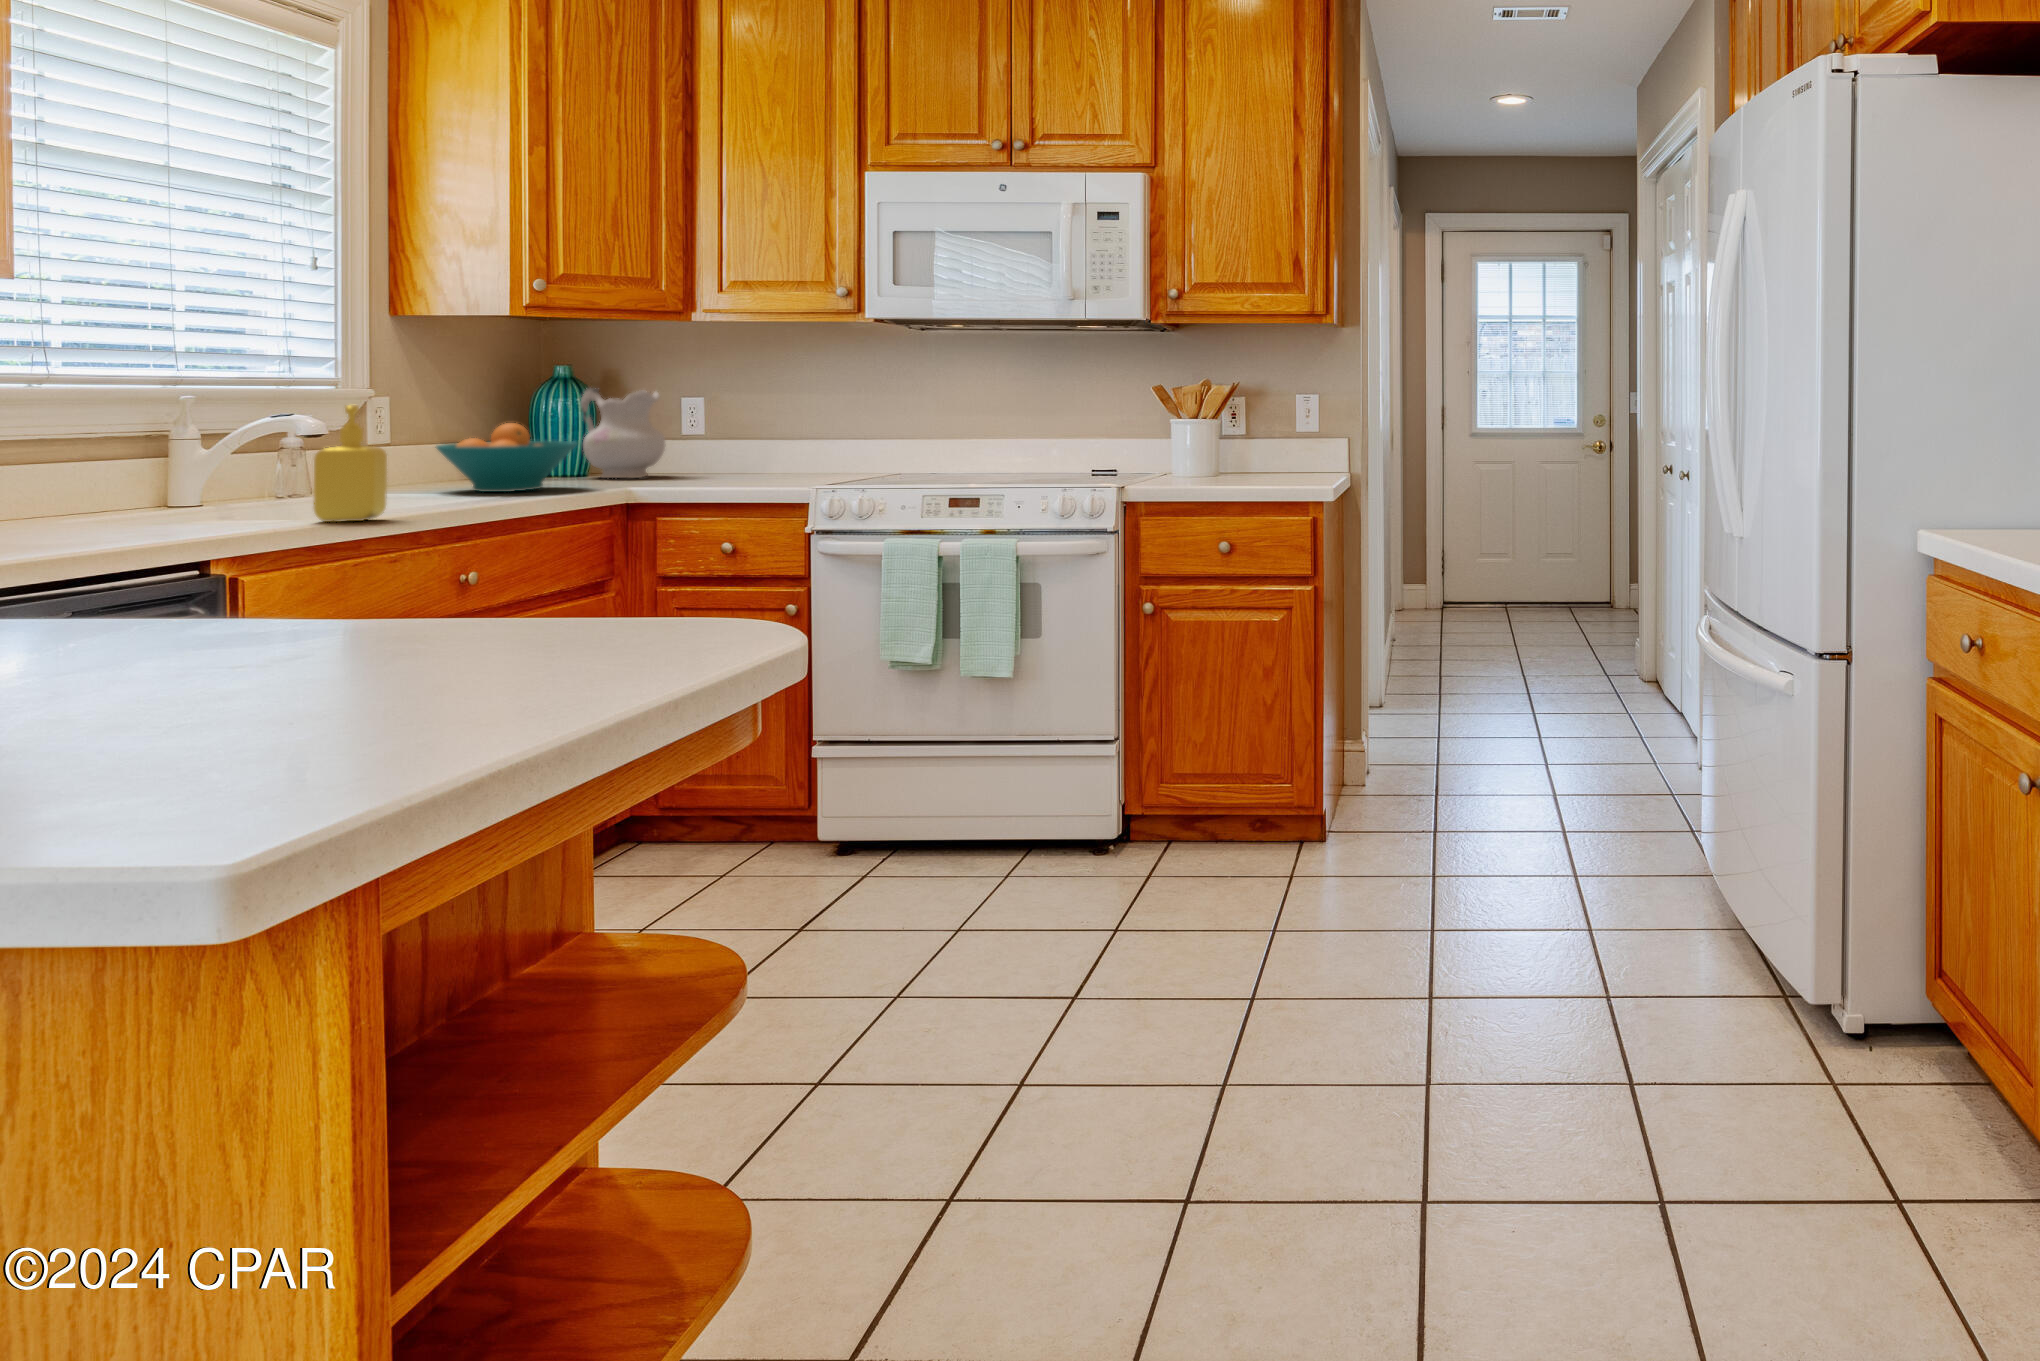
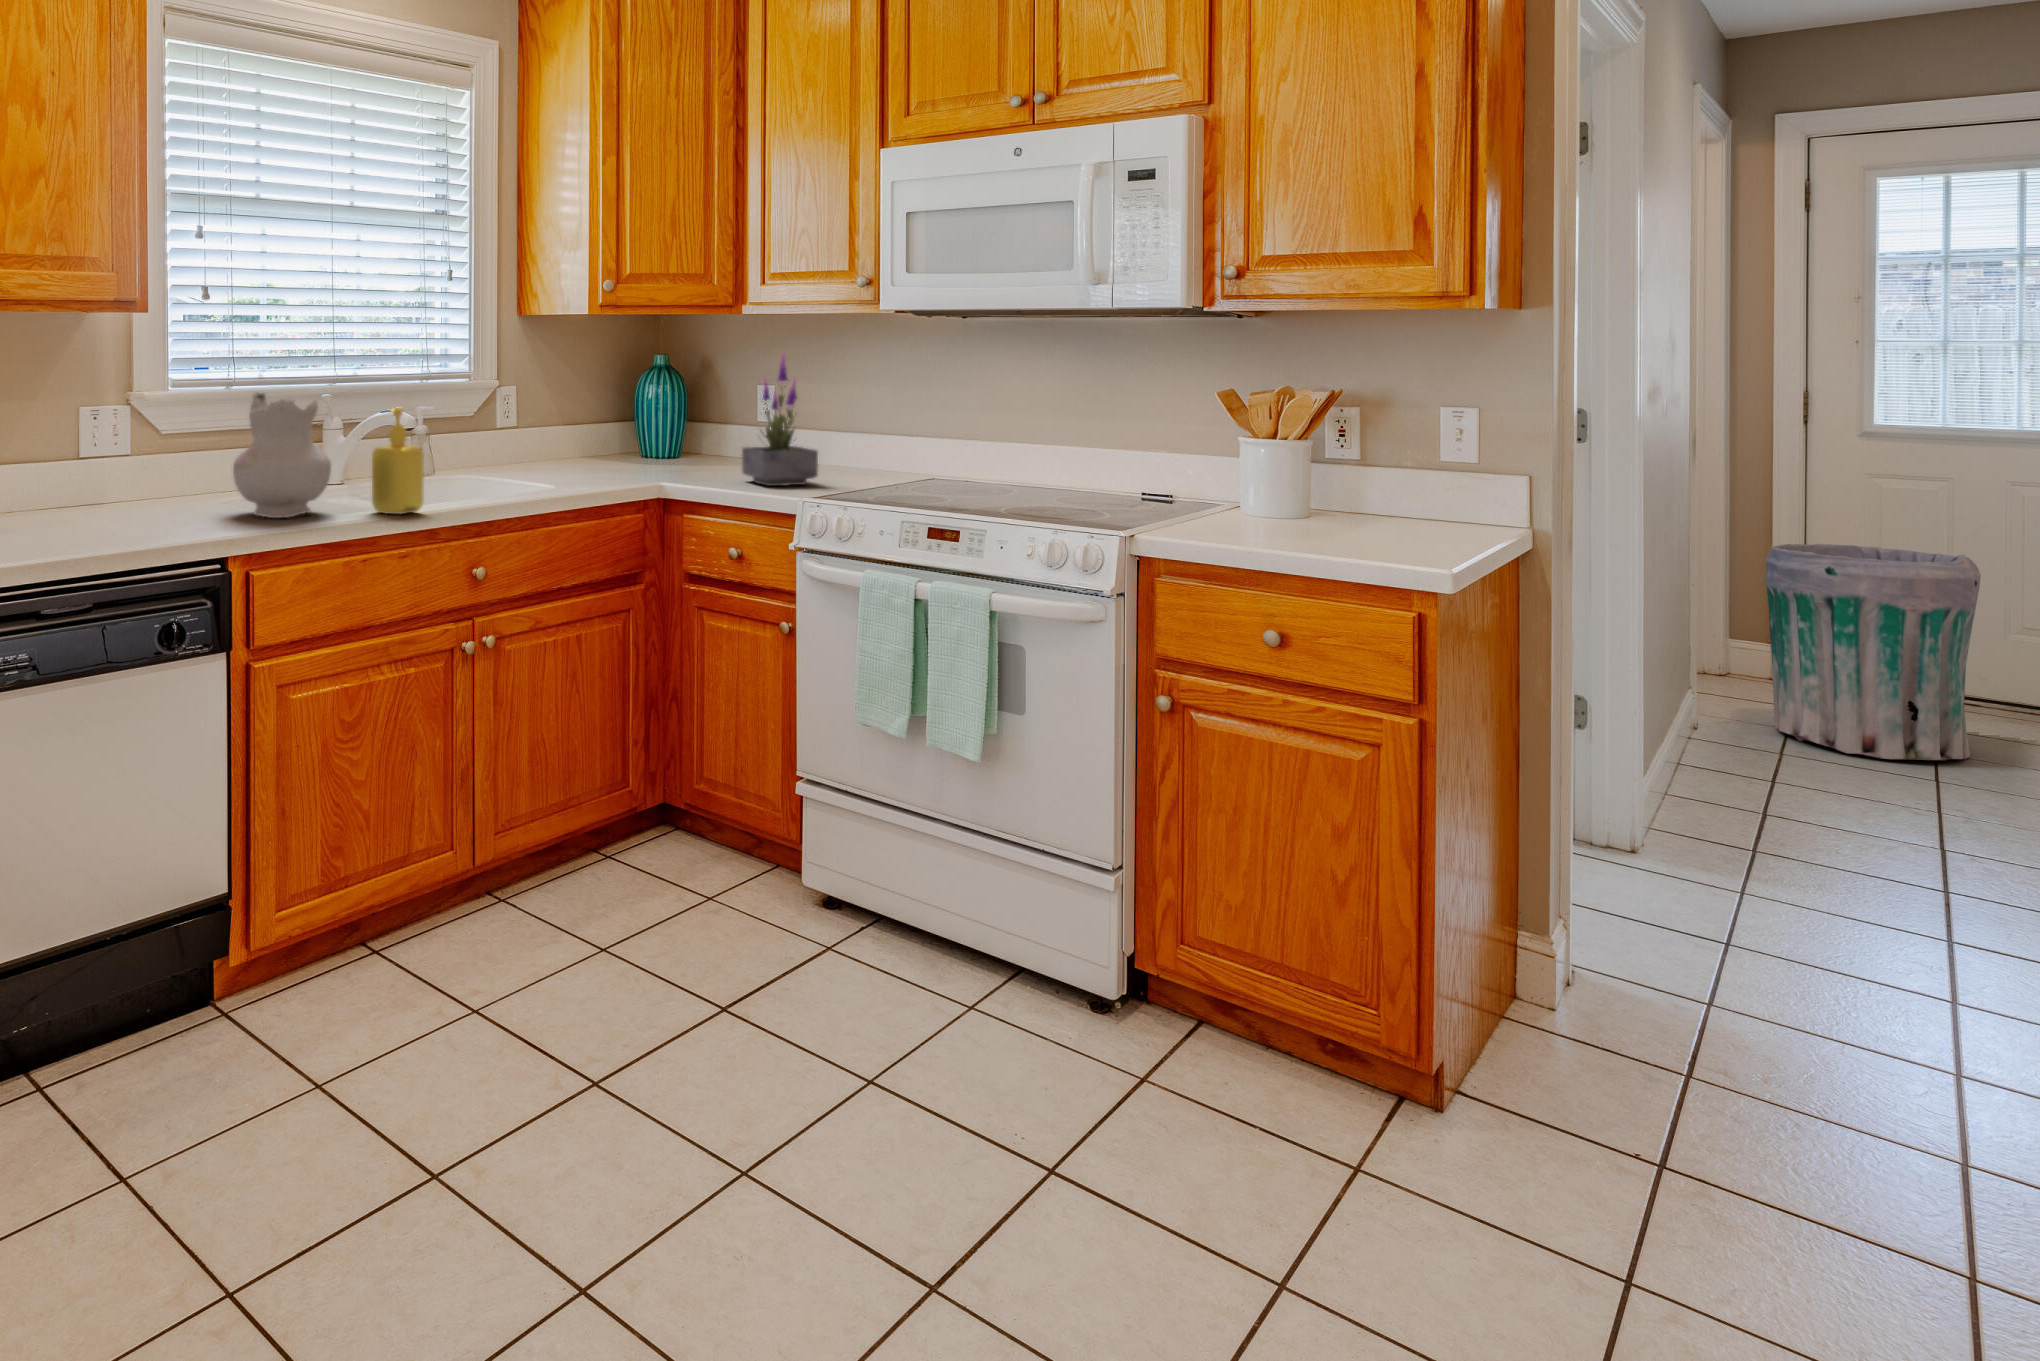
potted plant: none [693,352,780,484] -> present [742,351,818,486]
ceramic pitcher: present [581,388,666,478] -> present [233,393,331,518]
fruit bowl: present [435,423,578,492] -> none [526,418,635,483]
trash can: none [1438,490,1542,624] -> present [1766,544,1981,760]

